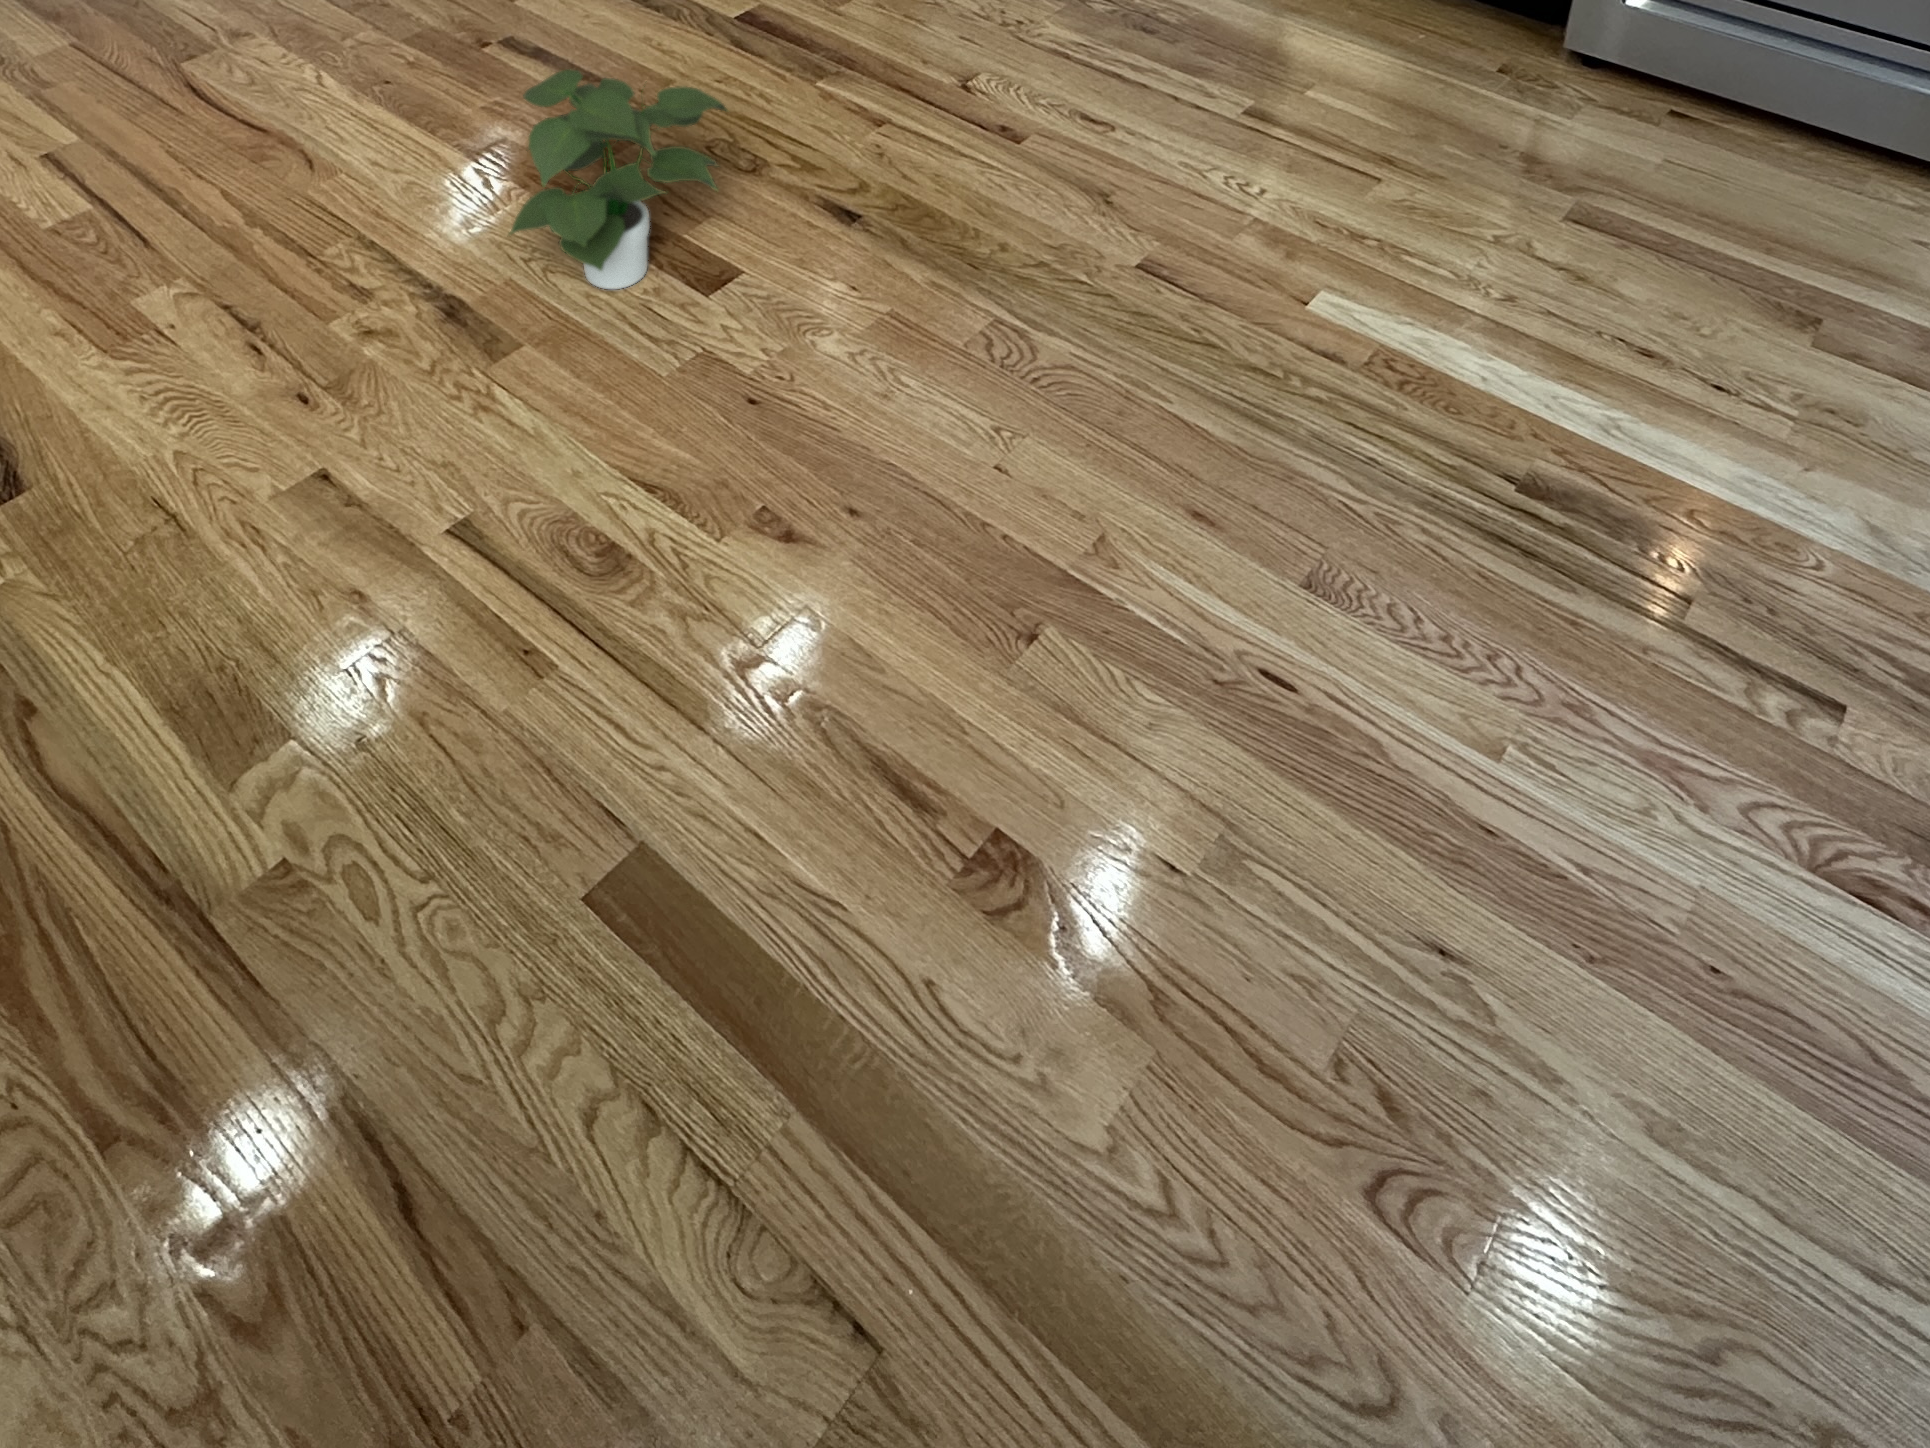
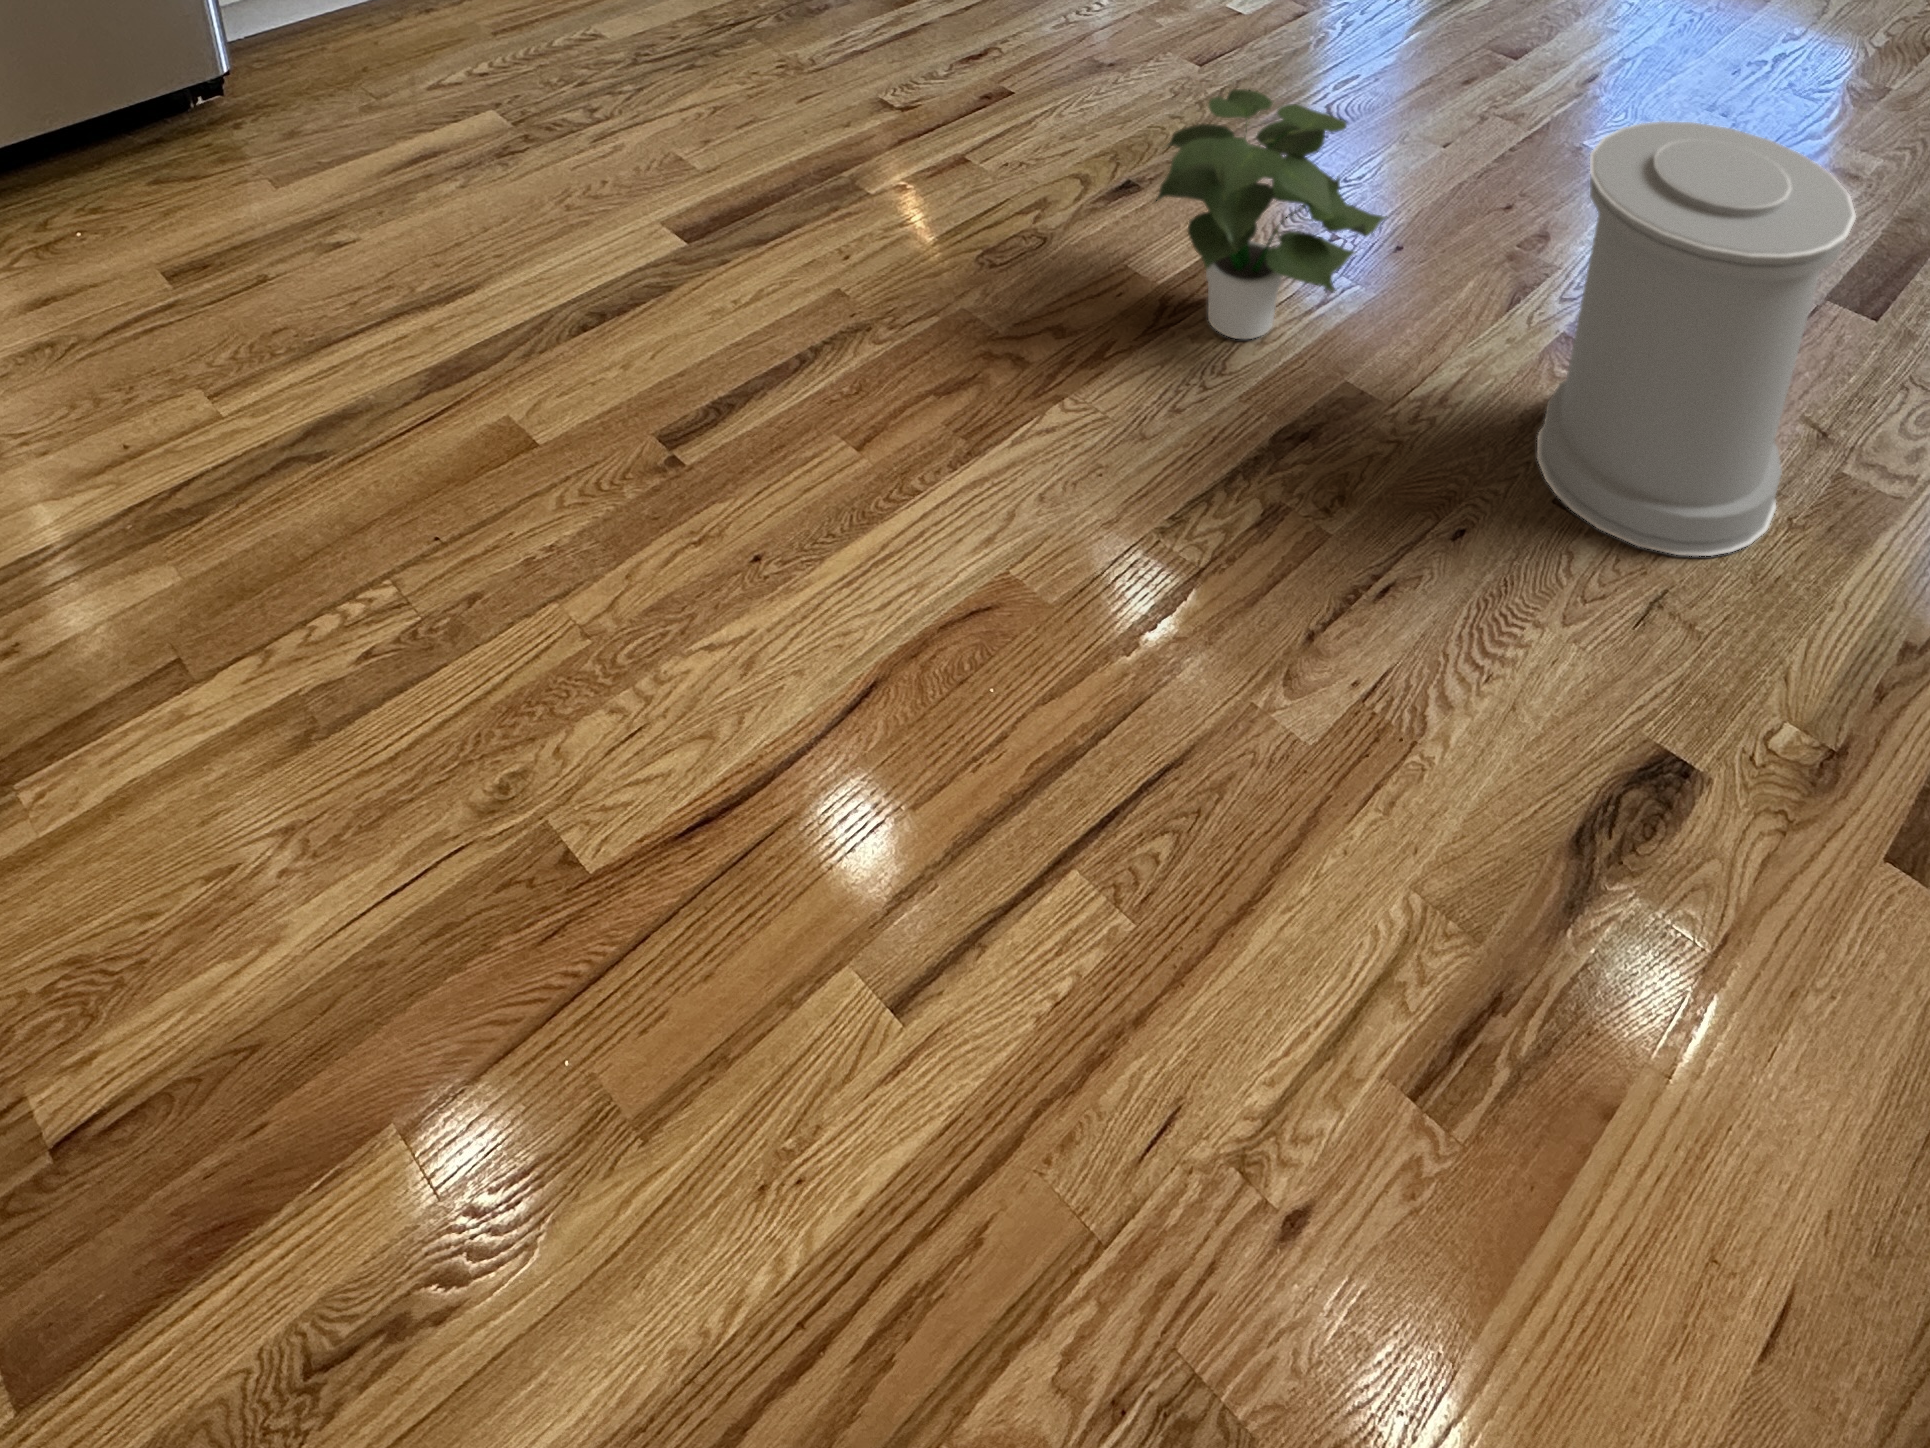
trash can: none [134,181,464,650] -> present [1537,121,1856,556]

